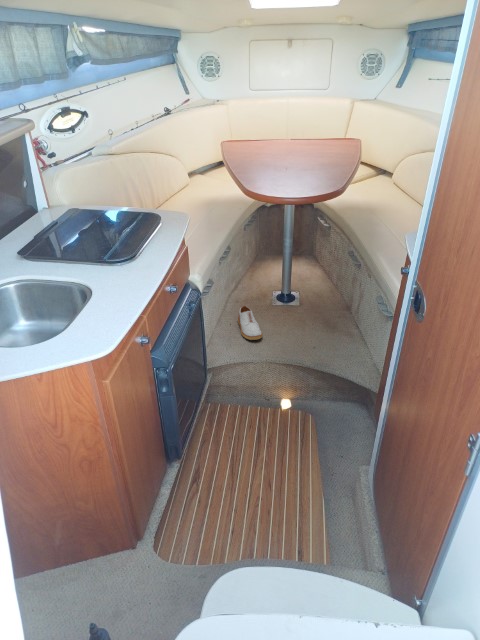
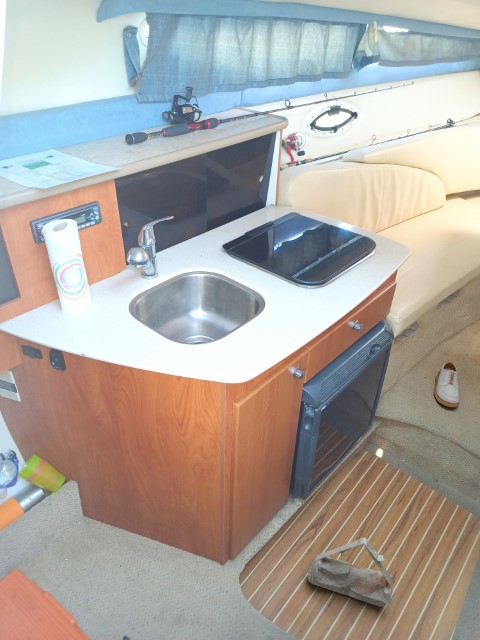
bag: none [209,453,280,519] -> present [308,538,393,607]

